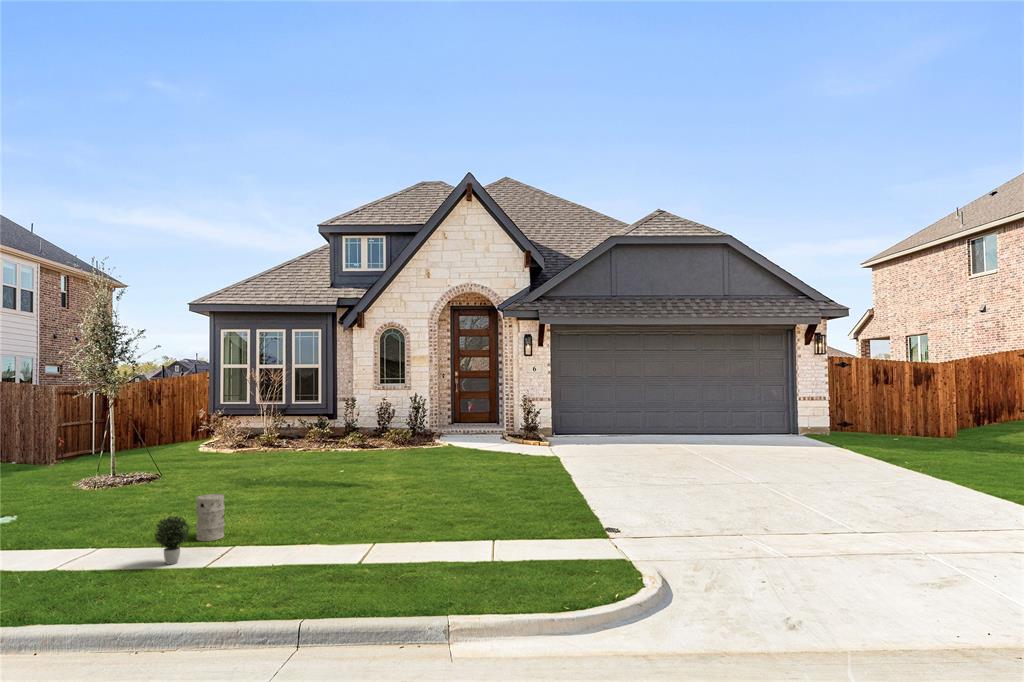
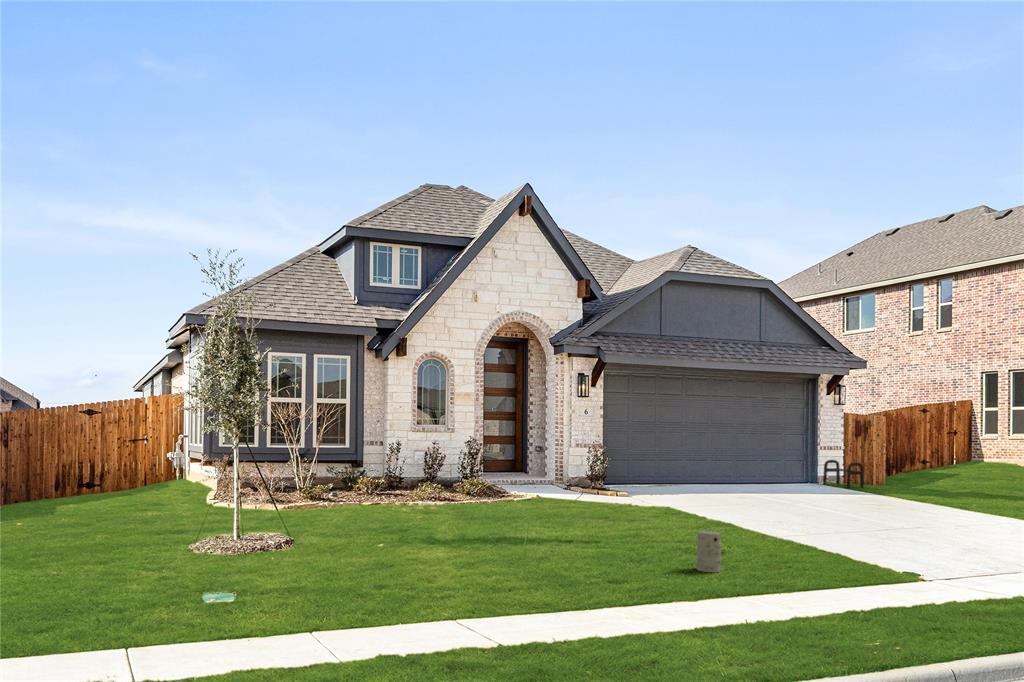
bench: none [802,411,840,441] -> present [823,460,864,488]
potted plant: present [154,516,190,564] -> none [746,544,776,586]

